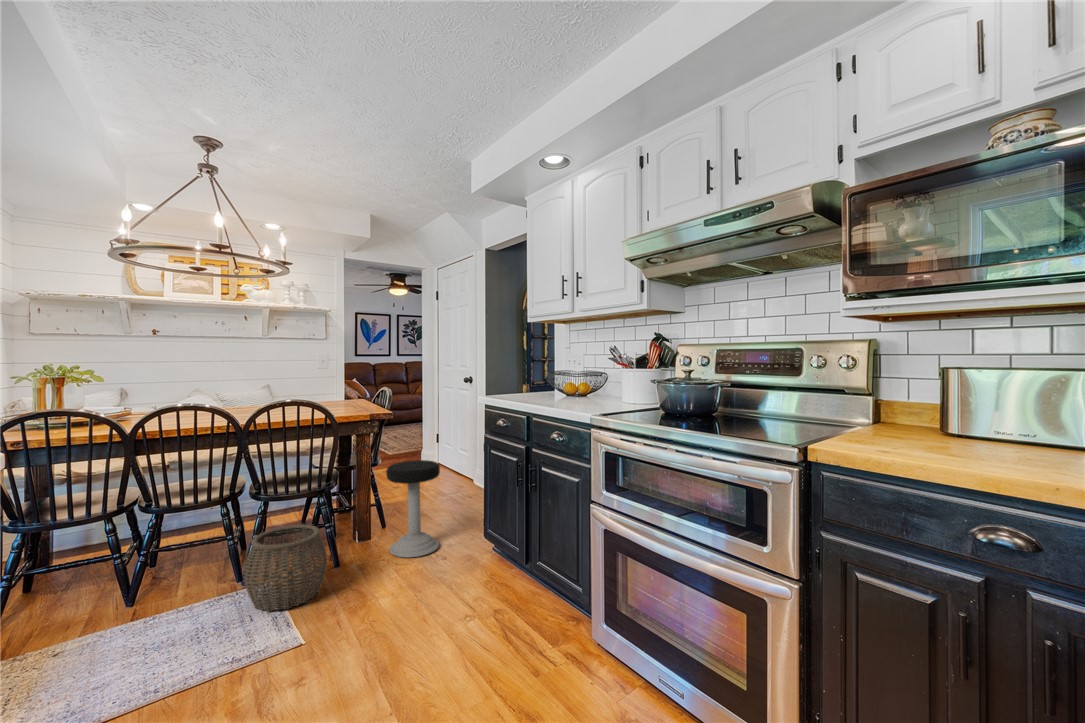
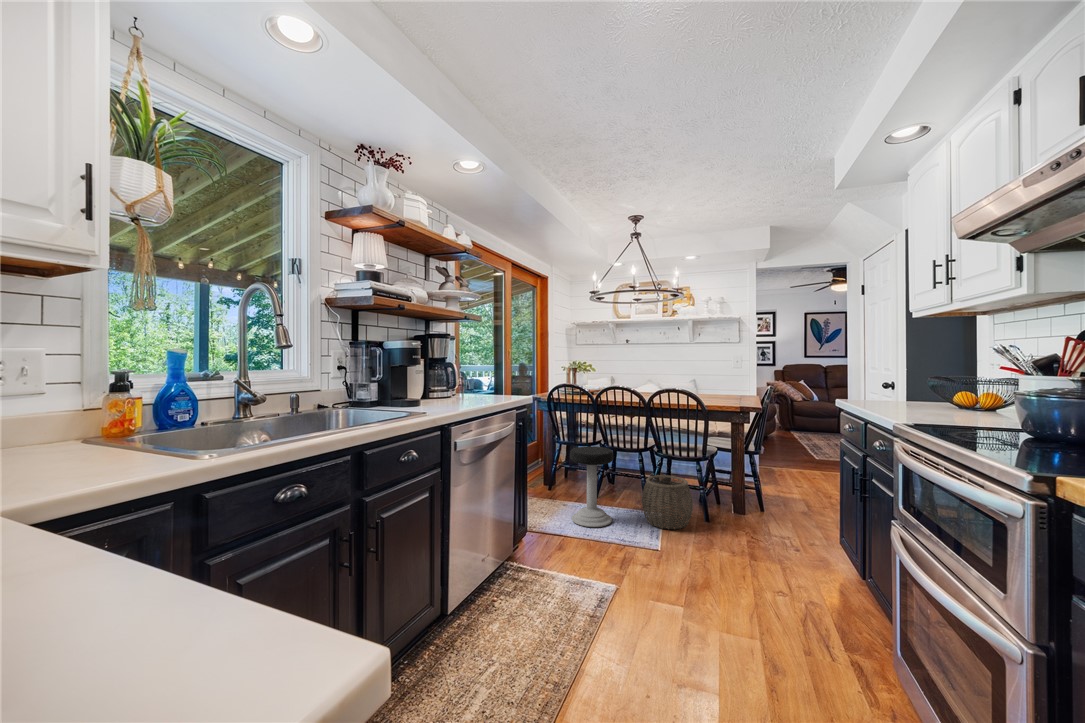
stool: present [386,460,440,558] -> present [570,446,613,527]

